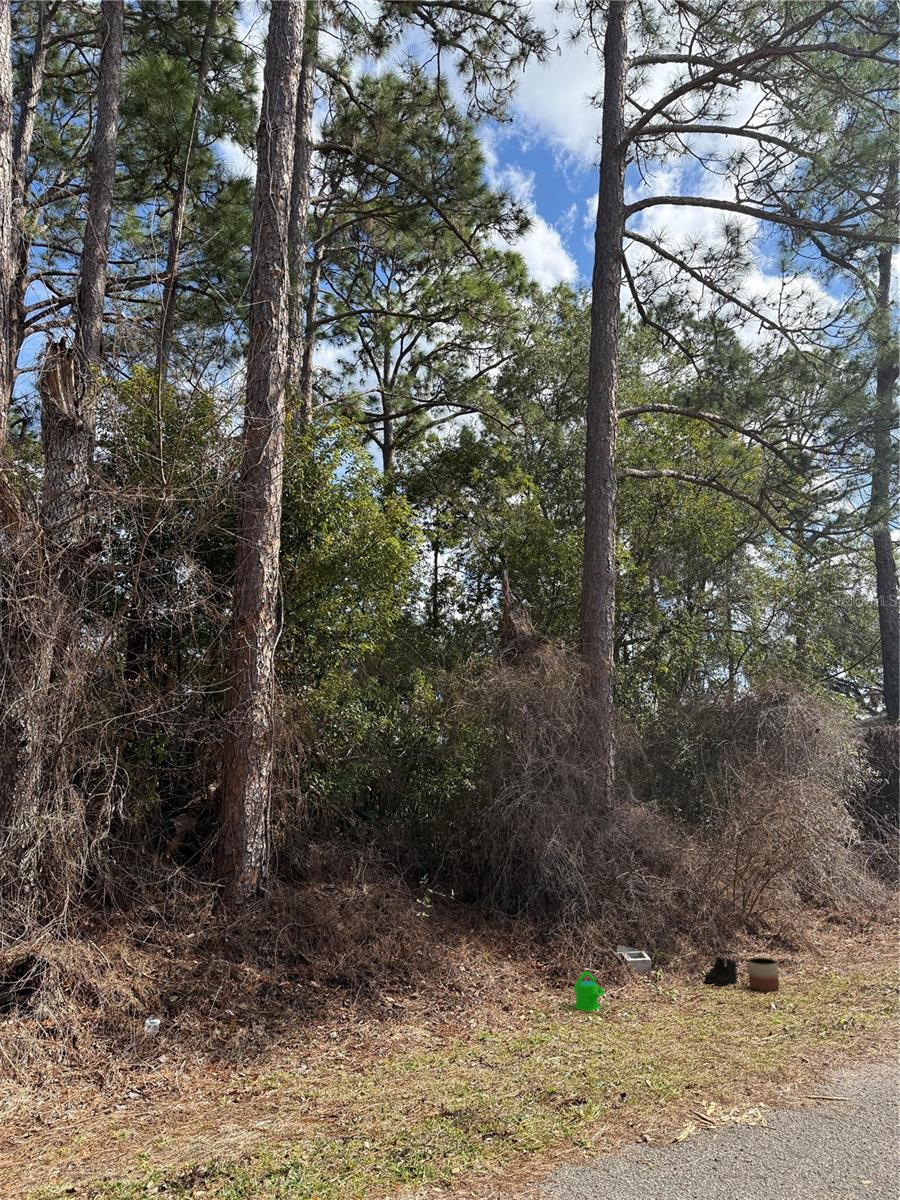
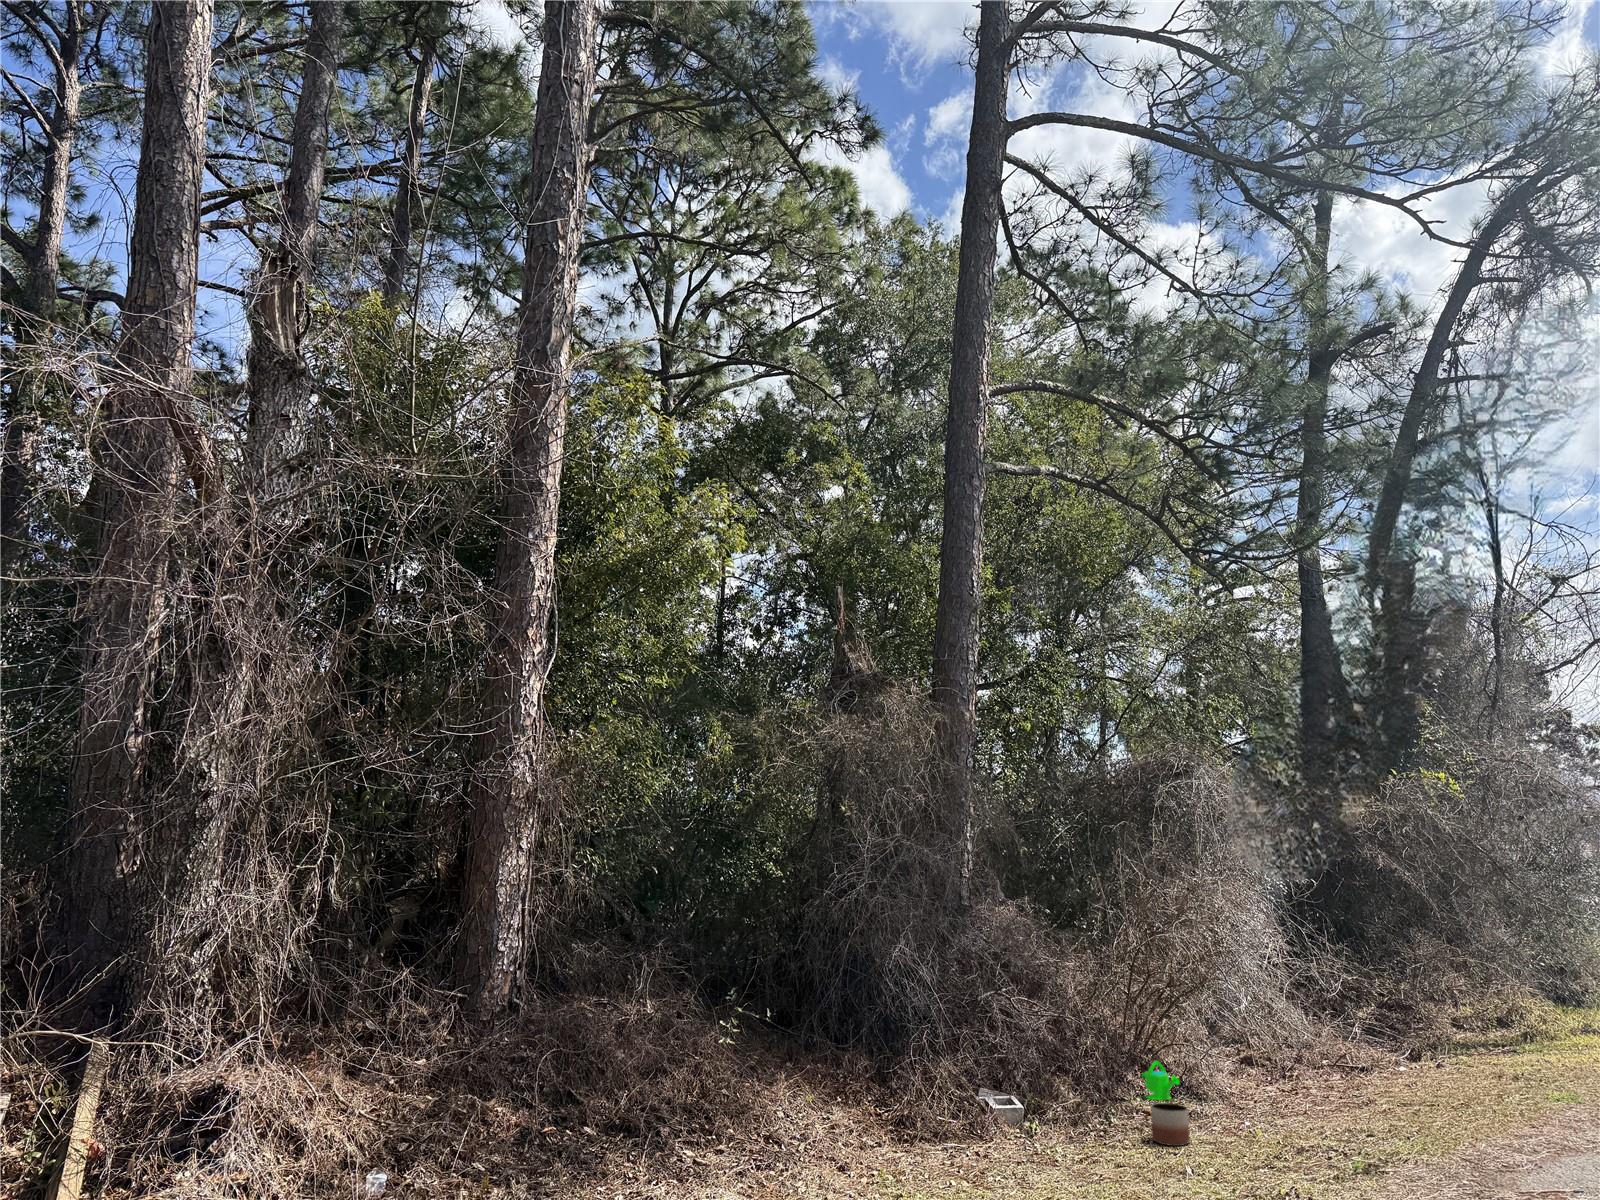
boots: present [704,957,737,986] -> none [1093,1100,1135,1139]
watering can: present [574,971,604,1011] -> present [1142,1061,1180,1100]

